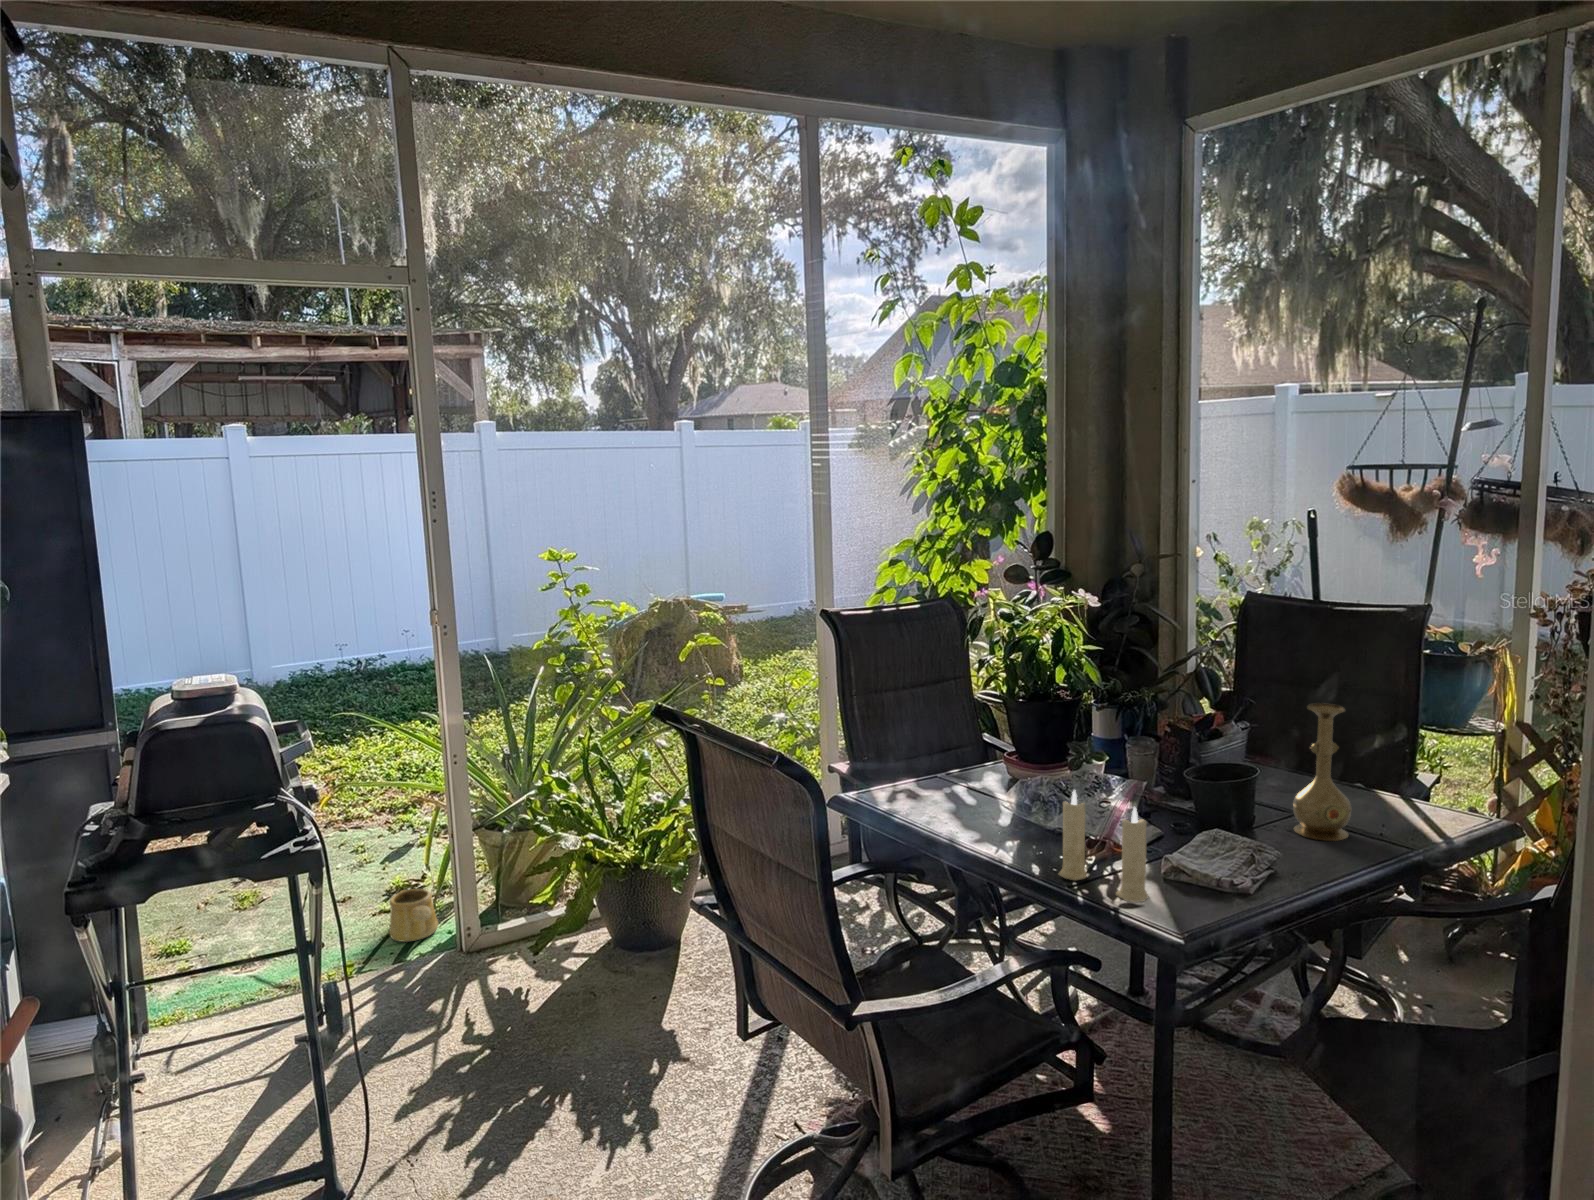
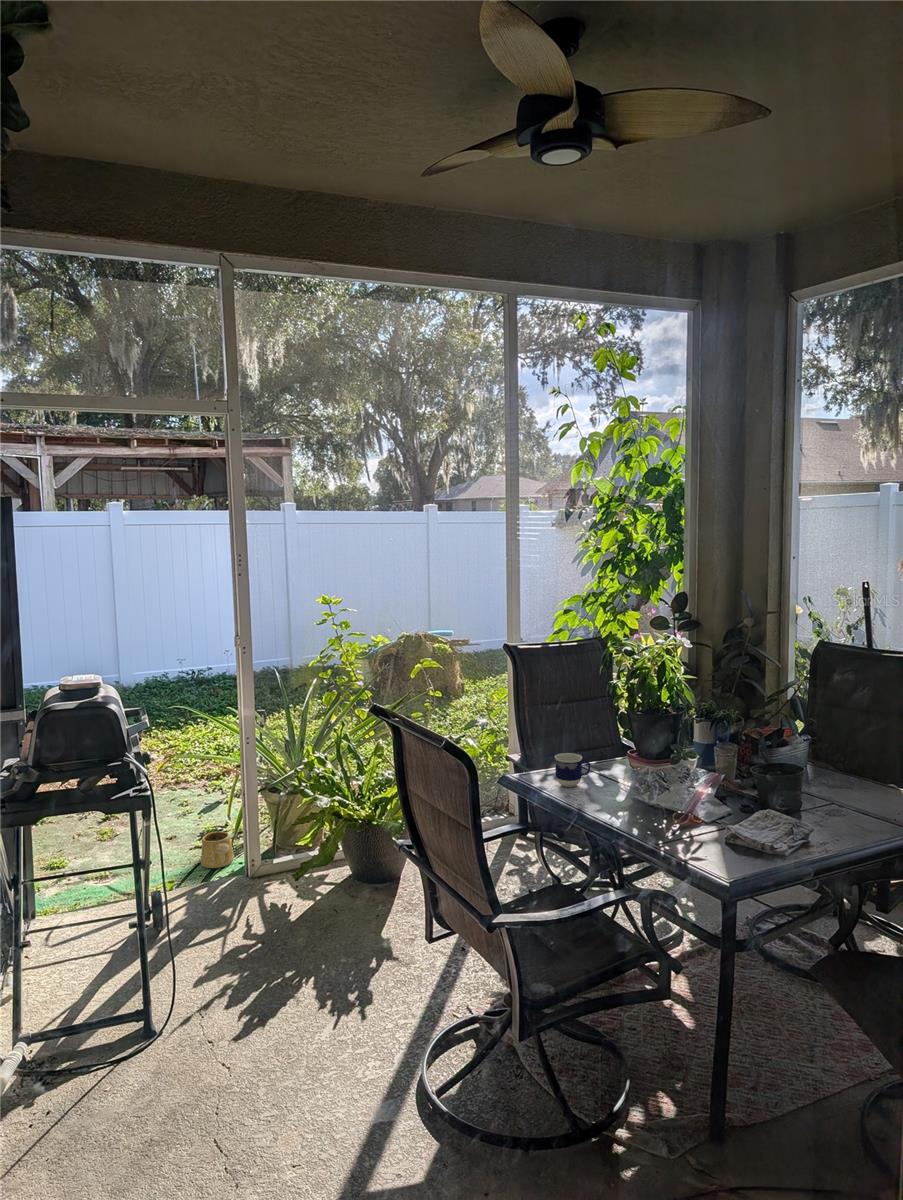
vase: present [1293,703,1352,841] -> none [830,722,874,823]
cup: none [906,760,957,807] -> present [555,753,590,787]
candle: present [1059,790,1148,902] -> none [651,772,713,858]

